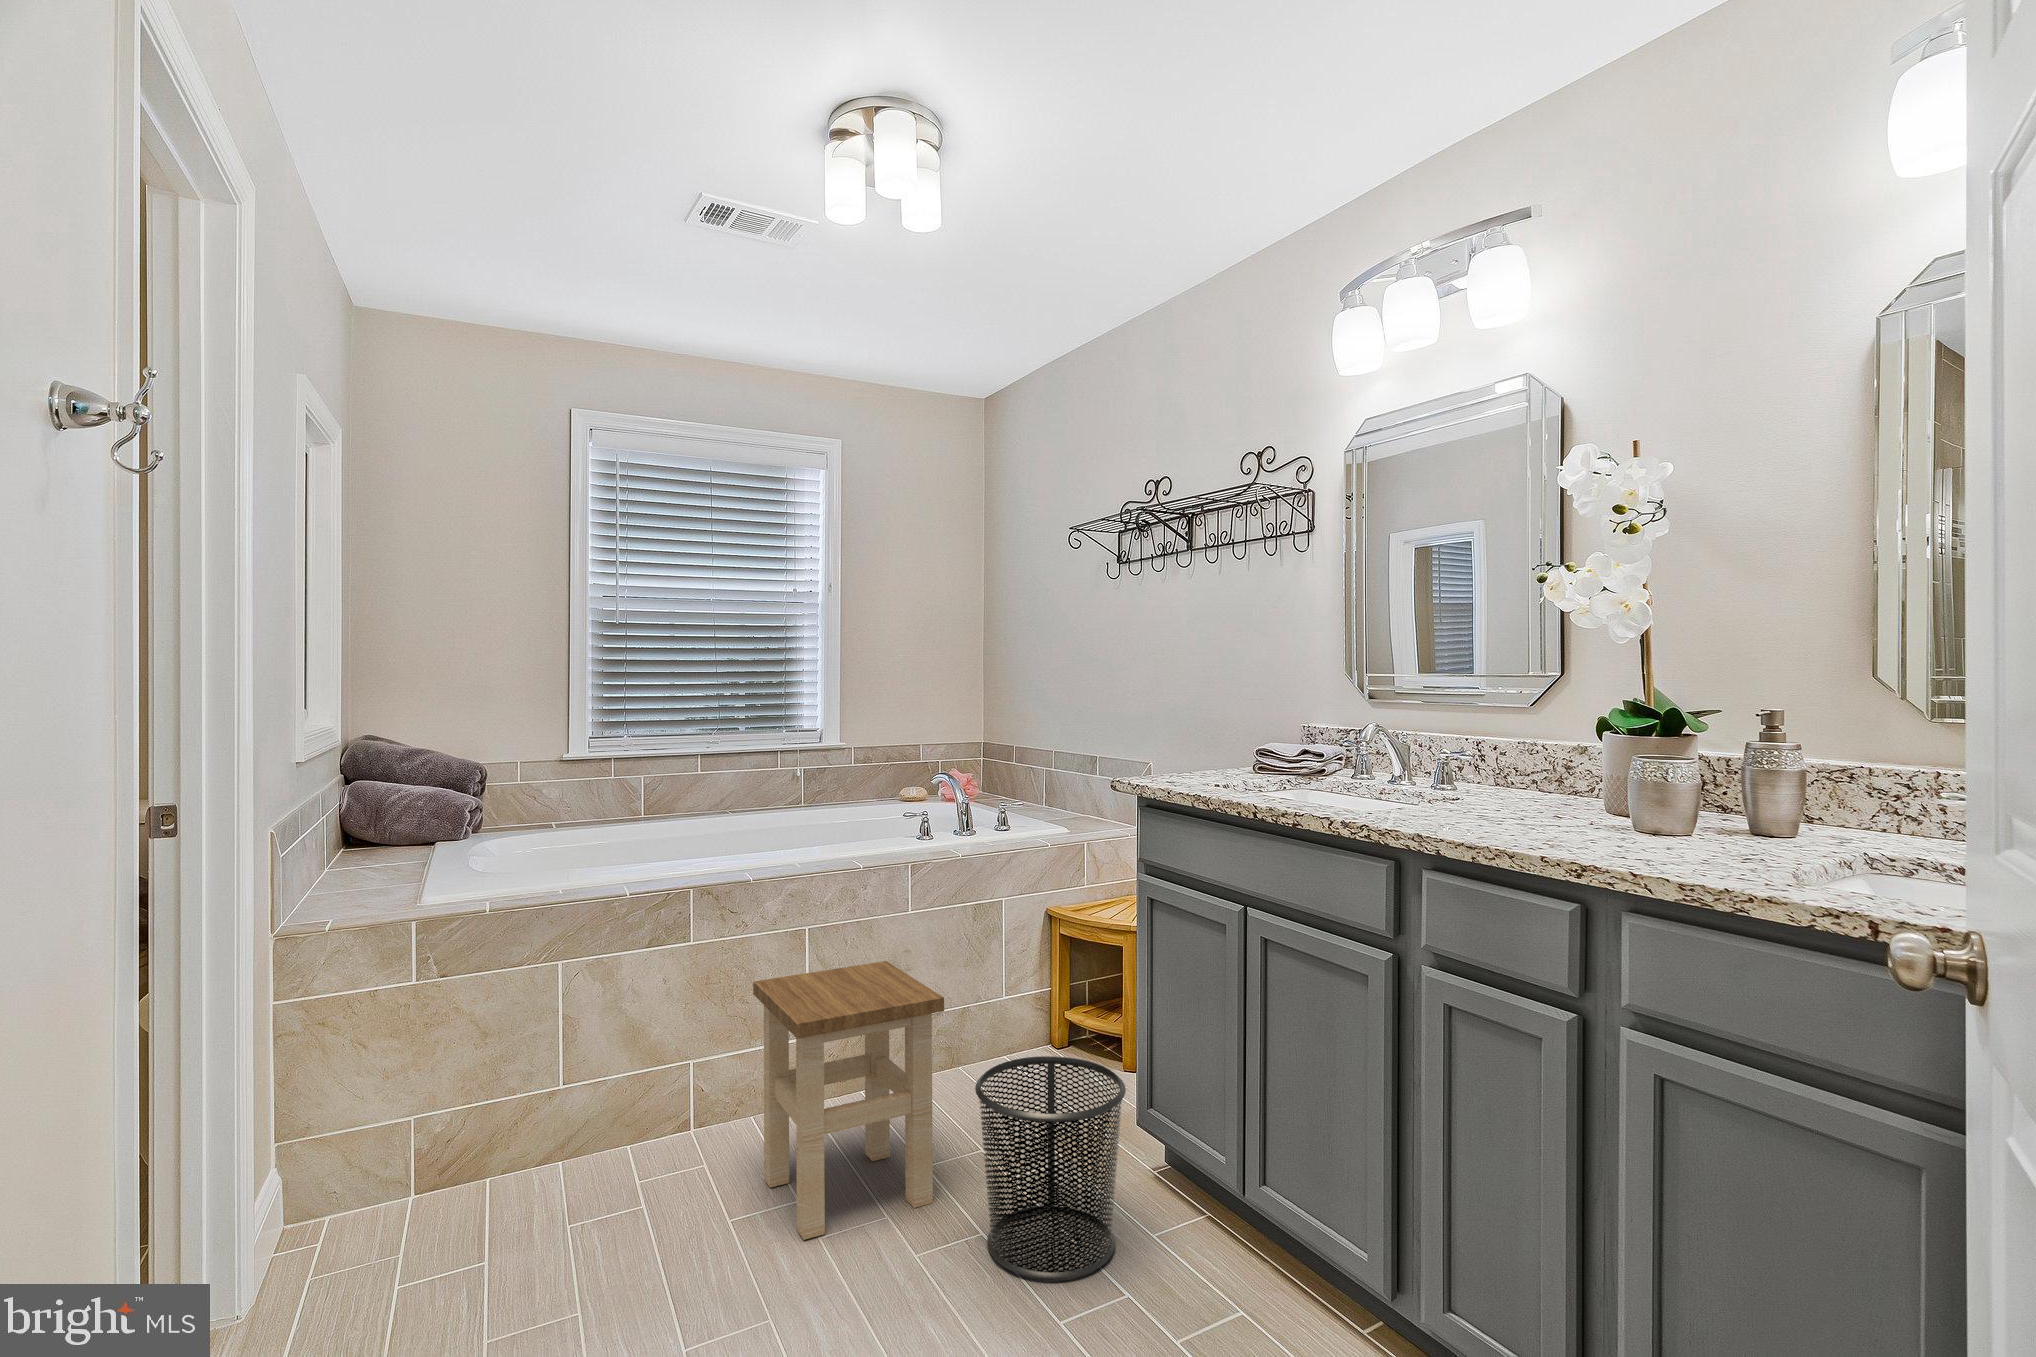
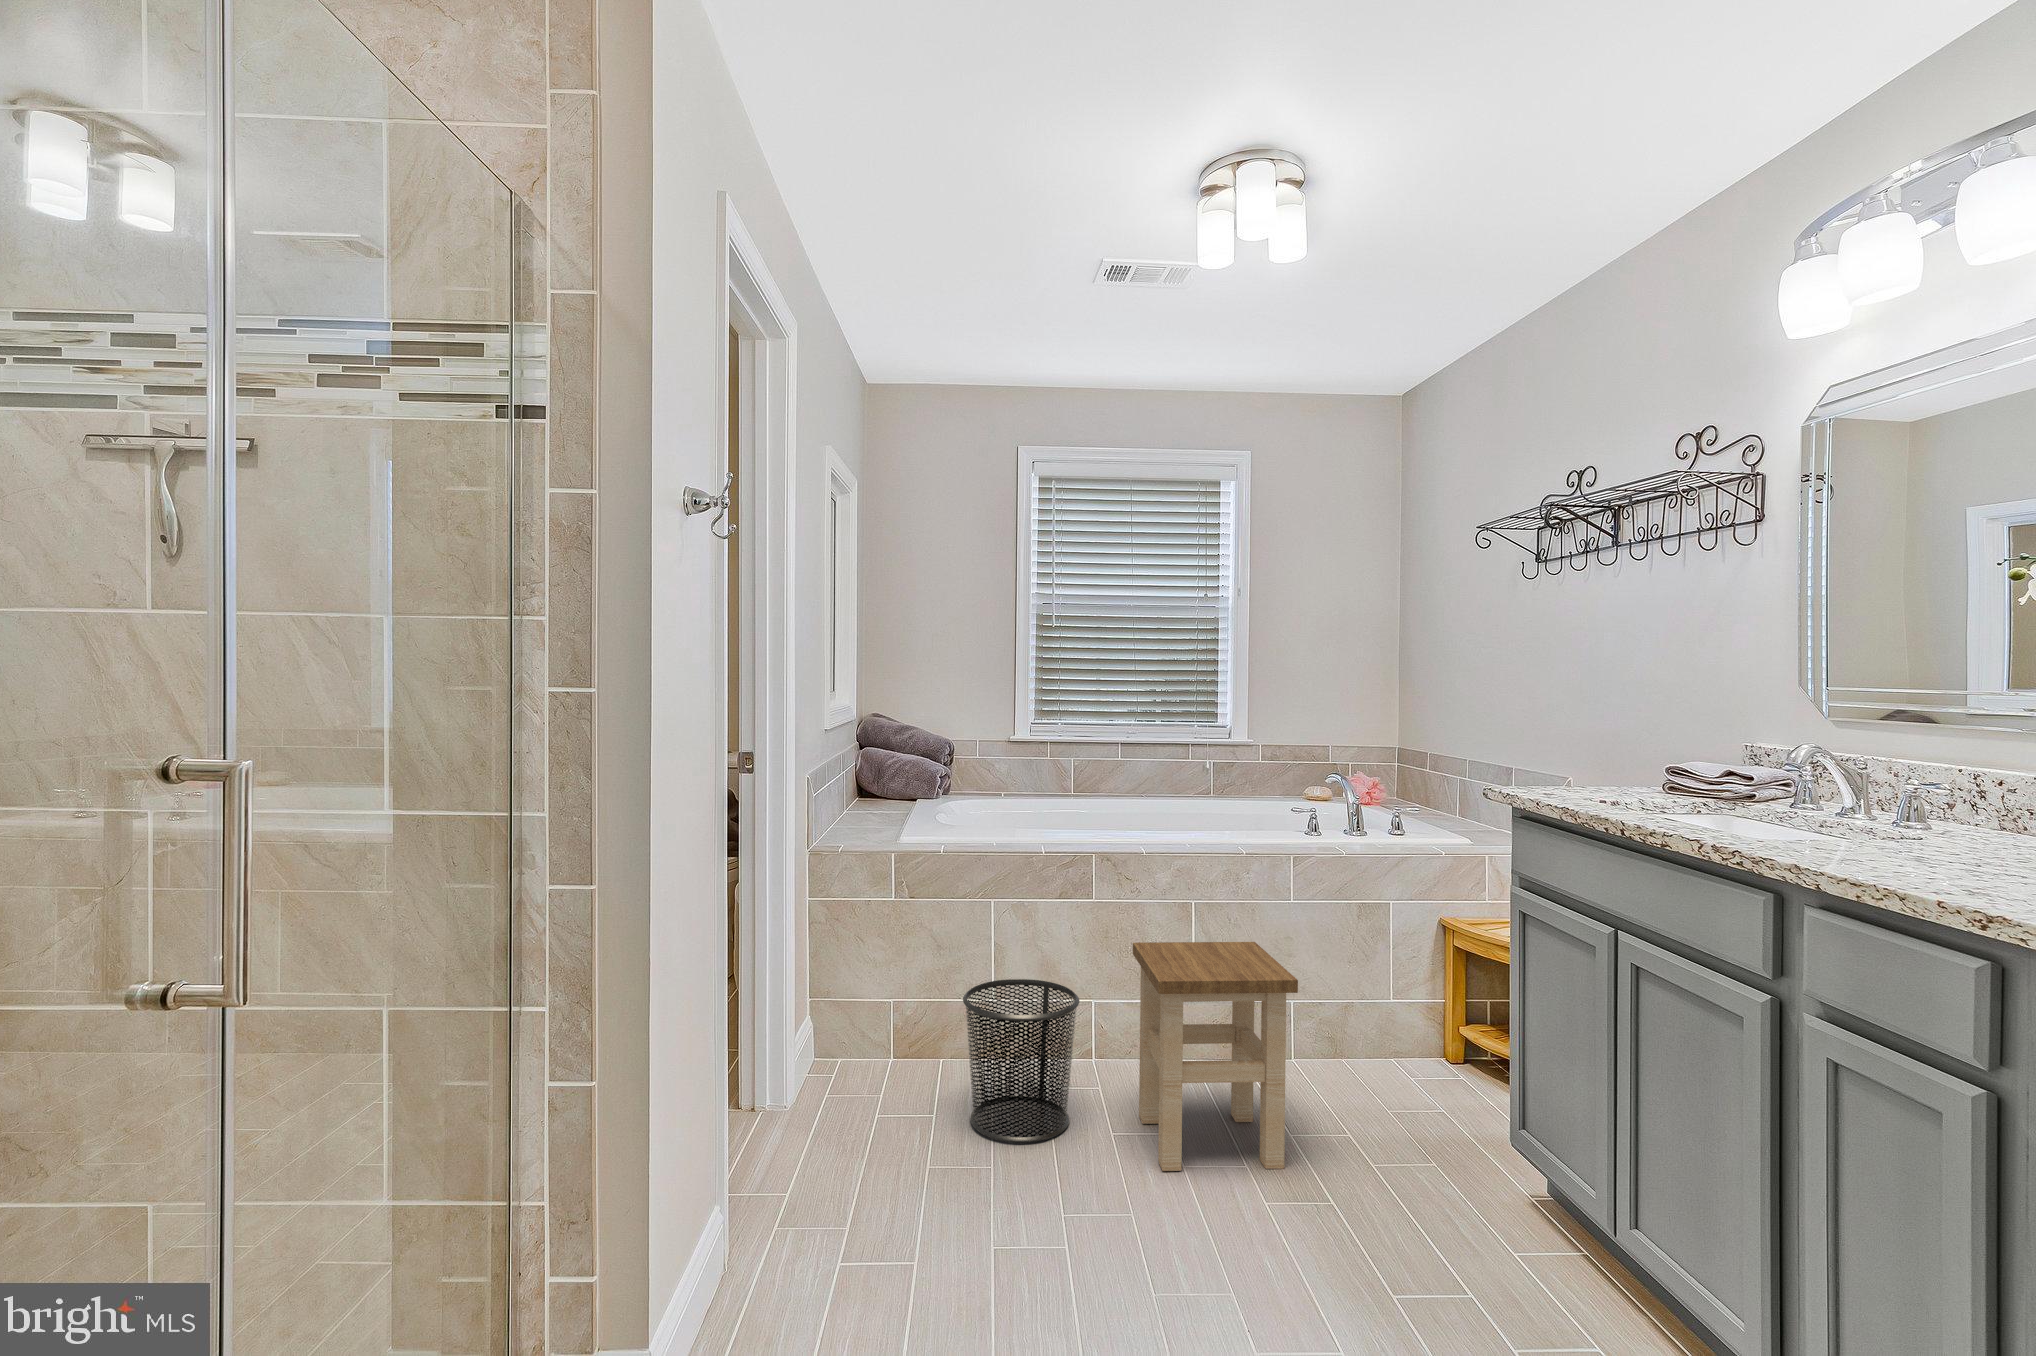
waste bin: present [975,1056,1126,1280] -> present [963,979,1079,1143]

